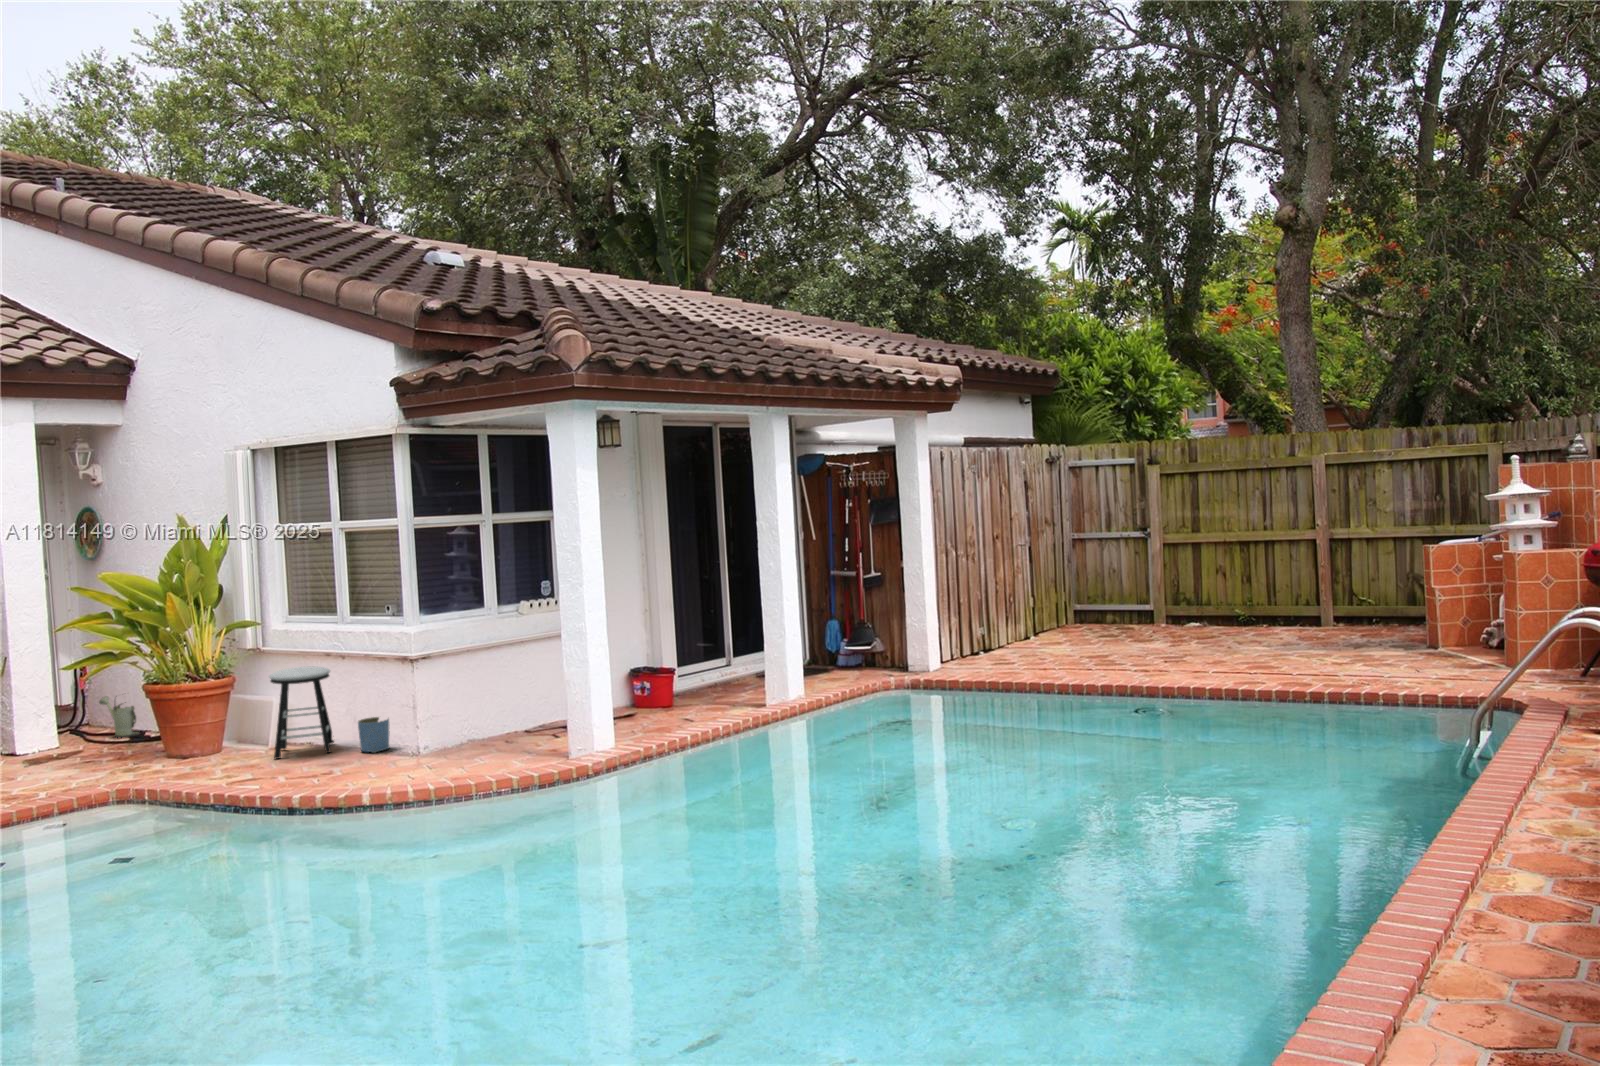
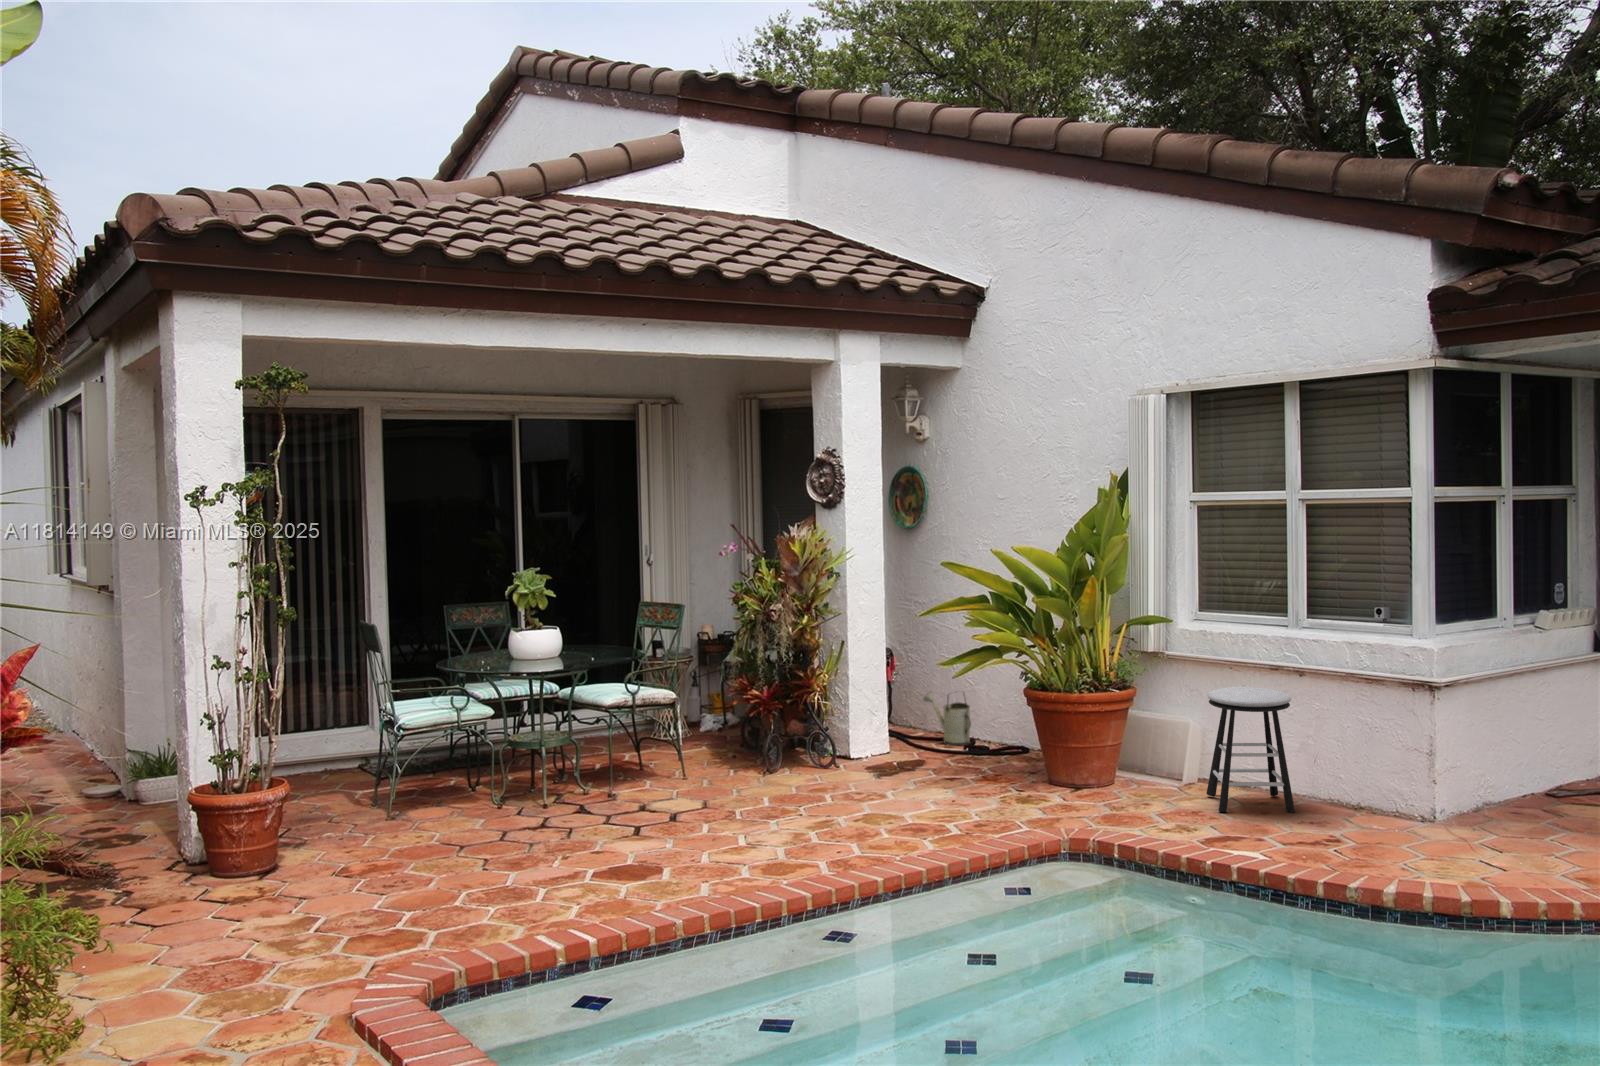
planter: present [358,717,390,753] -> none [1342,769,1389,823]

